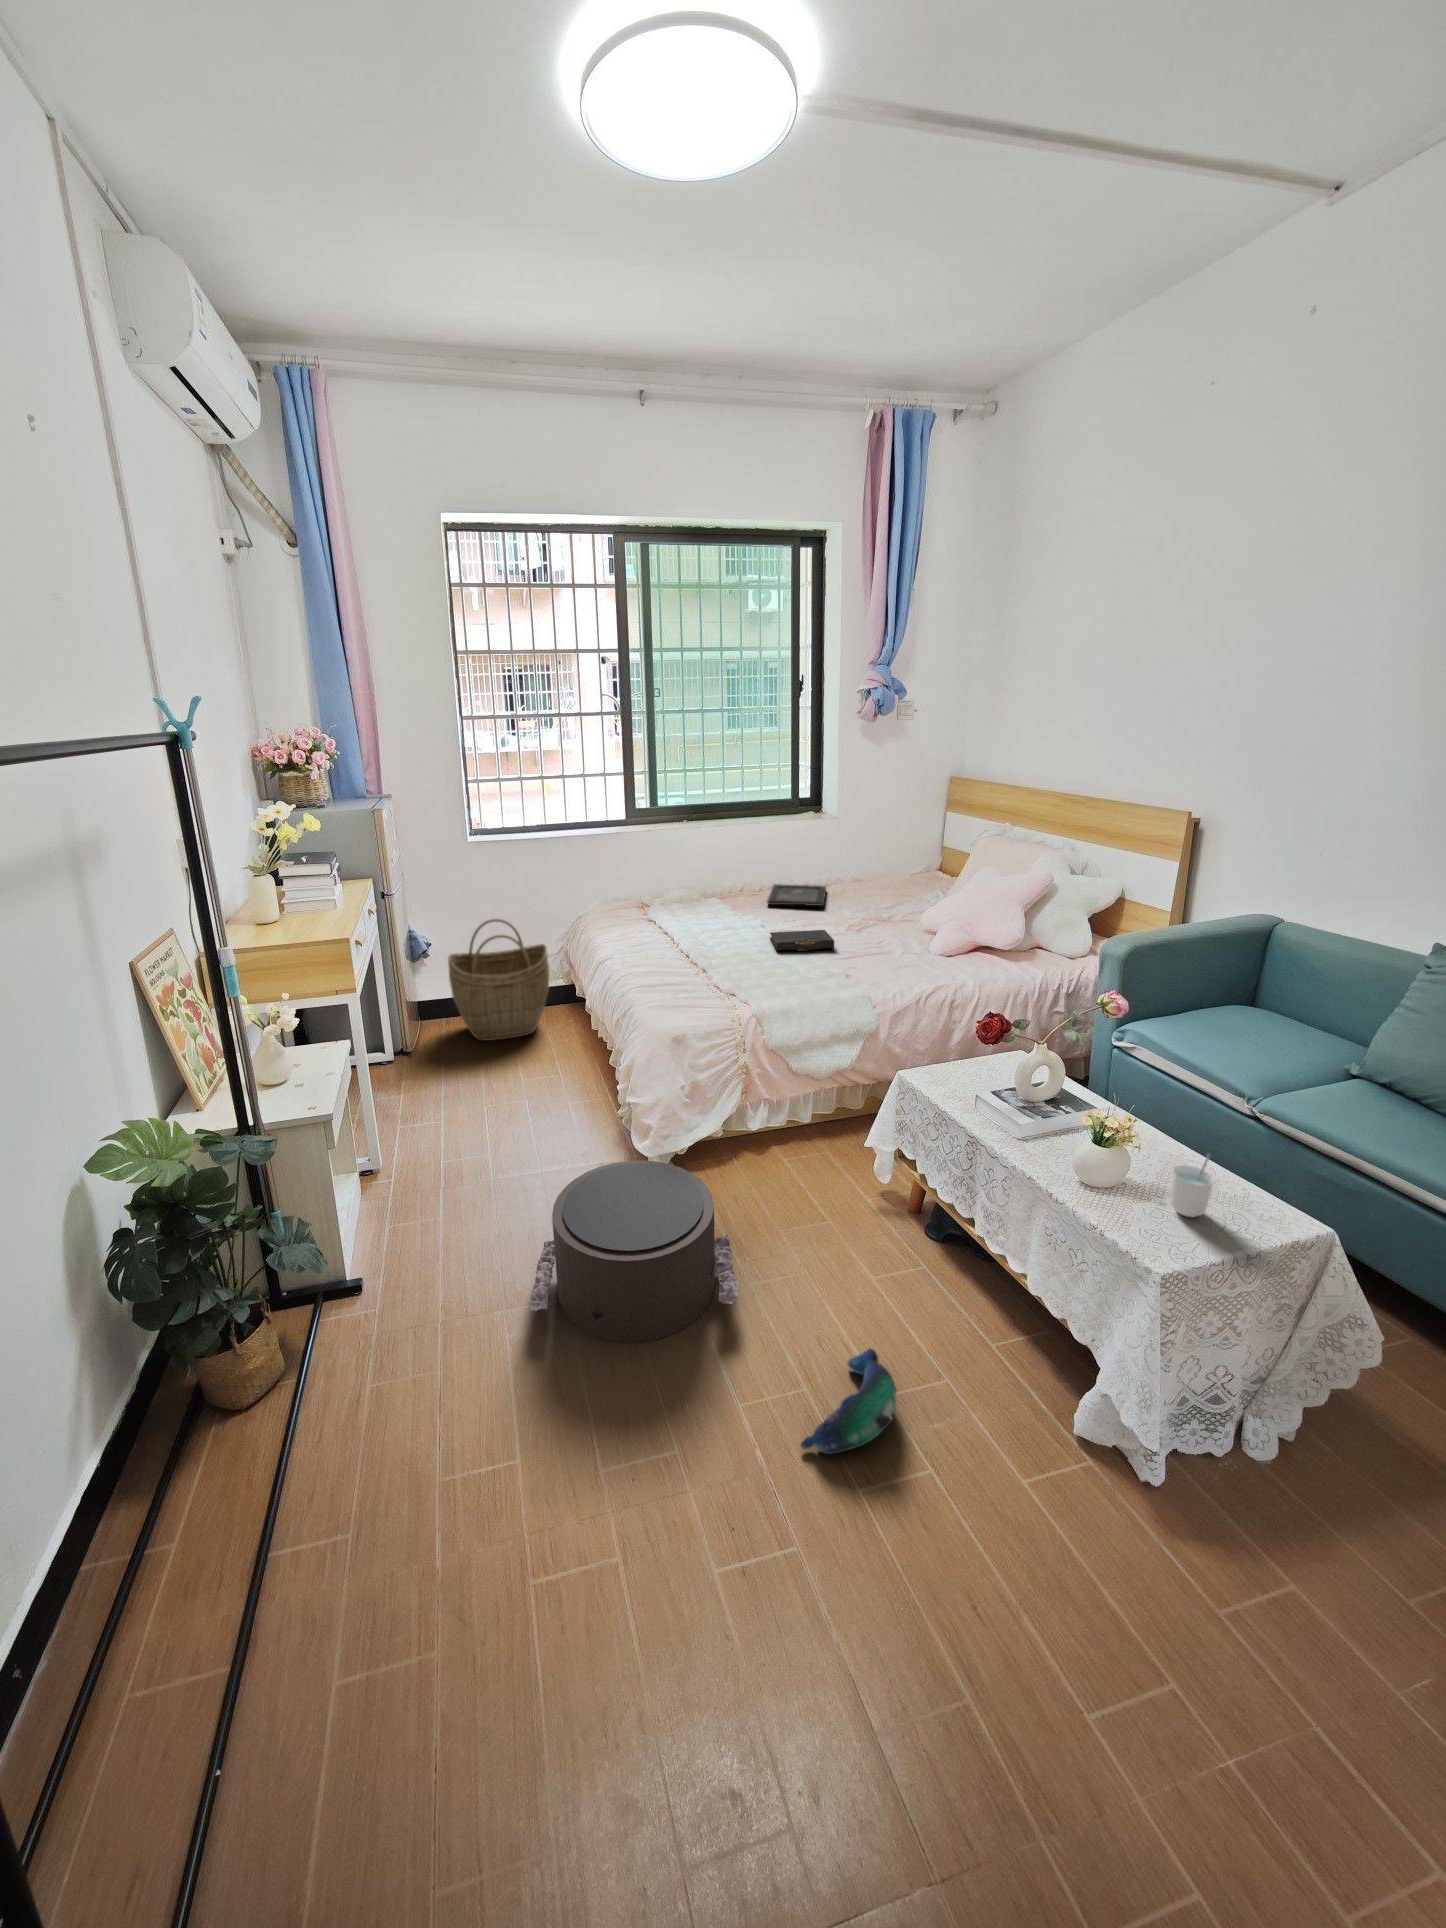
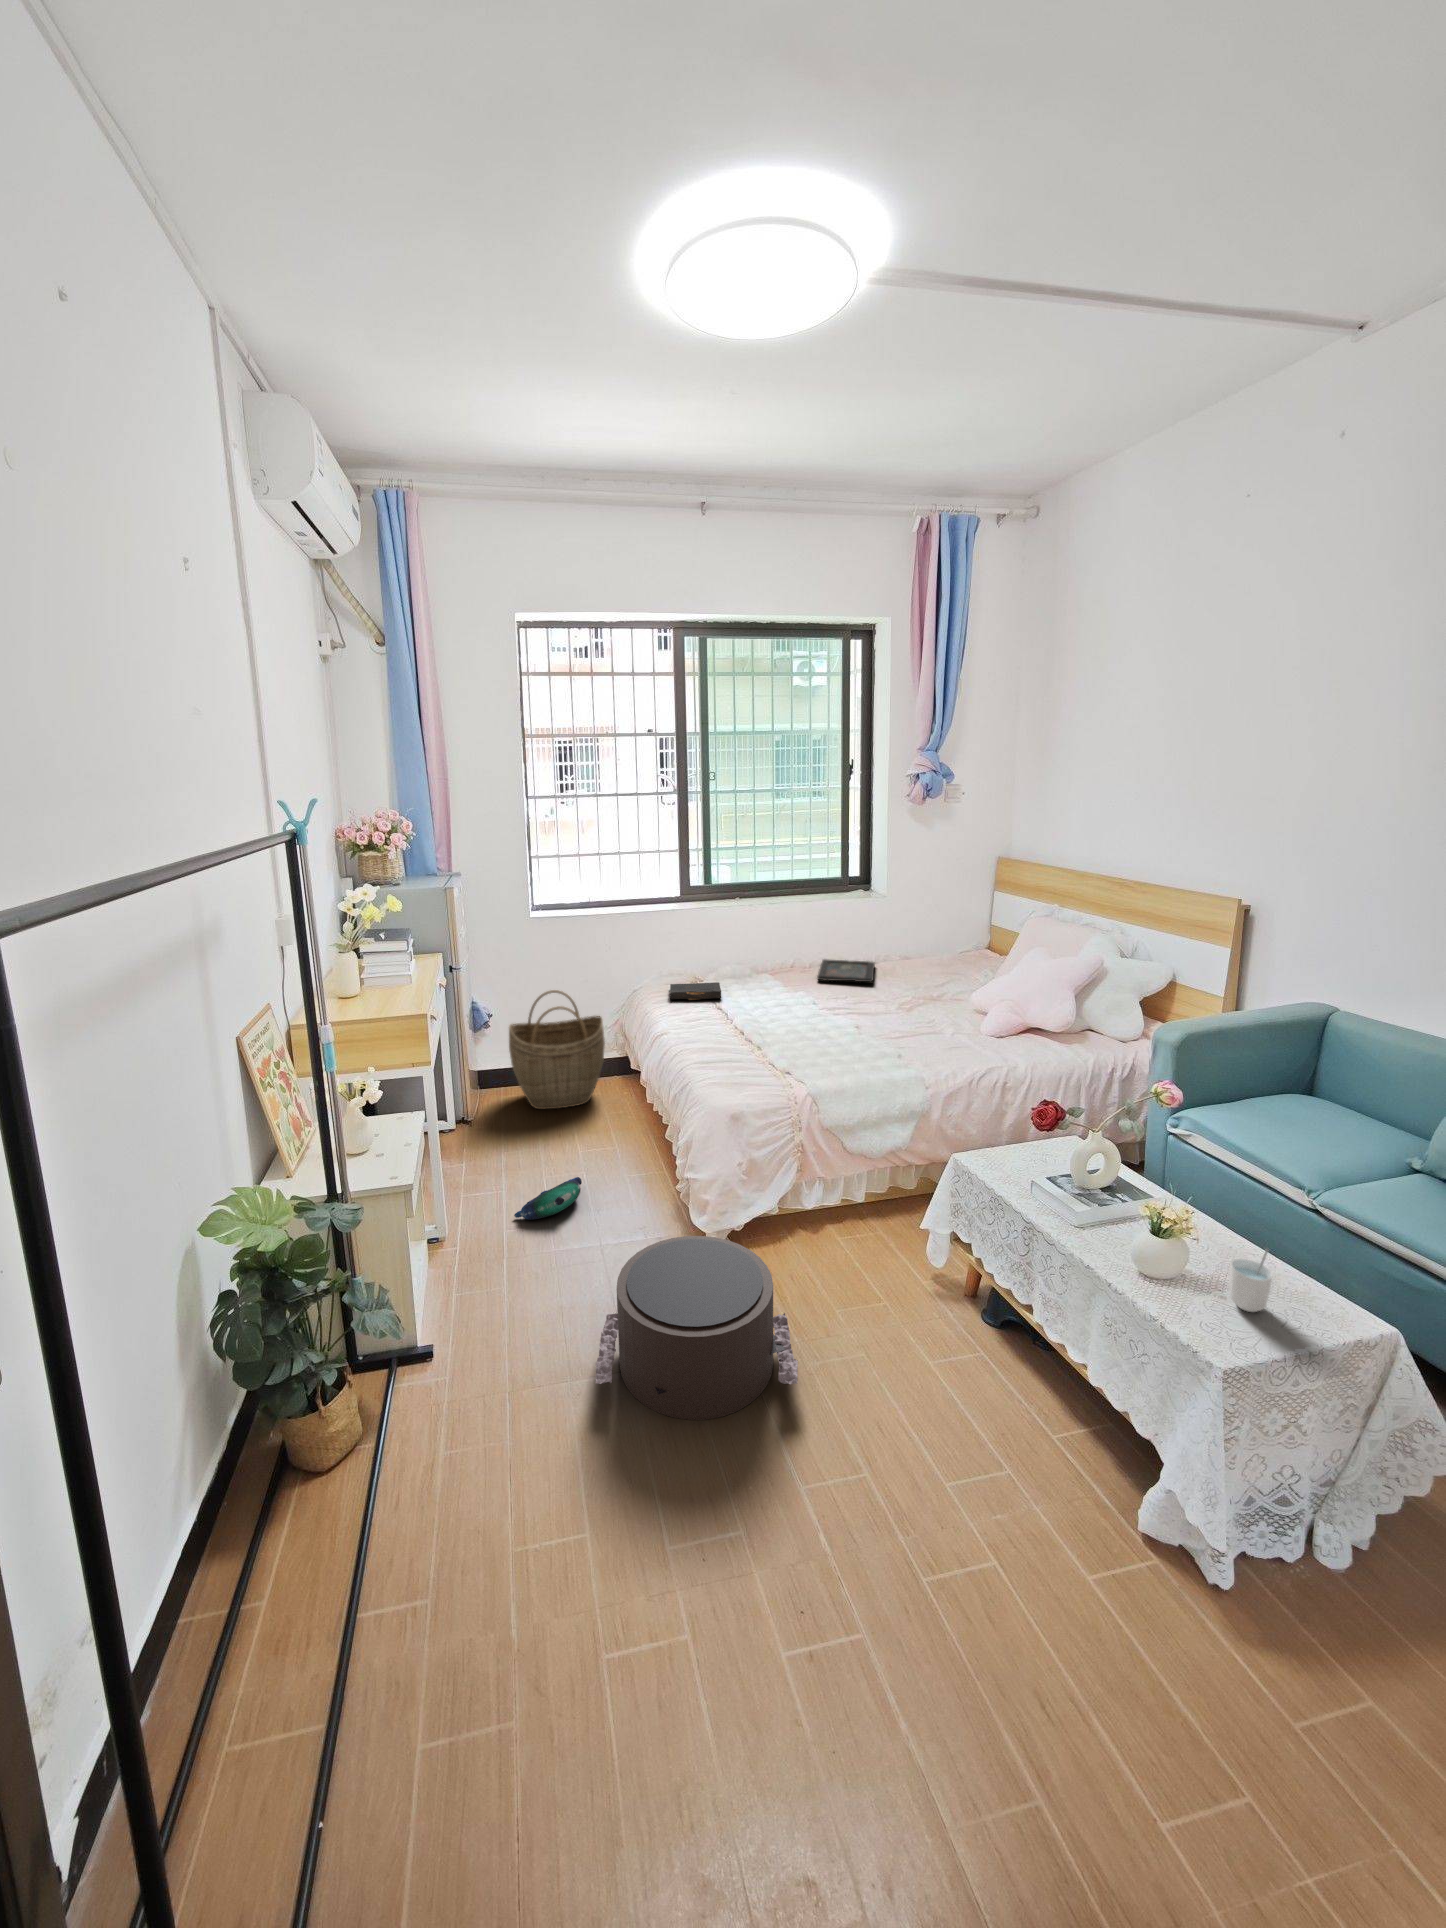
book: present [770,930,834,951] -> present [670,982,721,1000]
plush toy: present [801,1349,896,1454] -> present [514,1177,582,1220]

